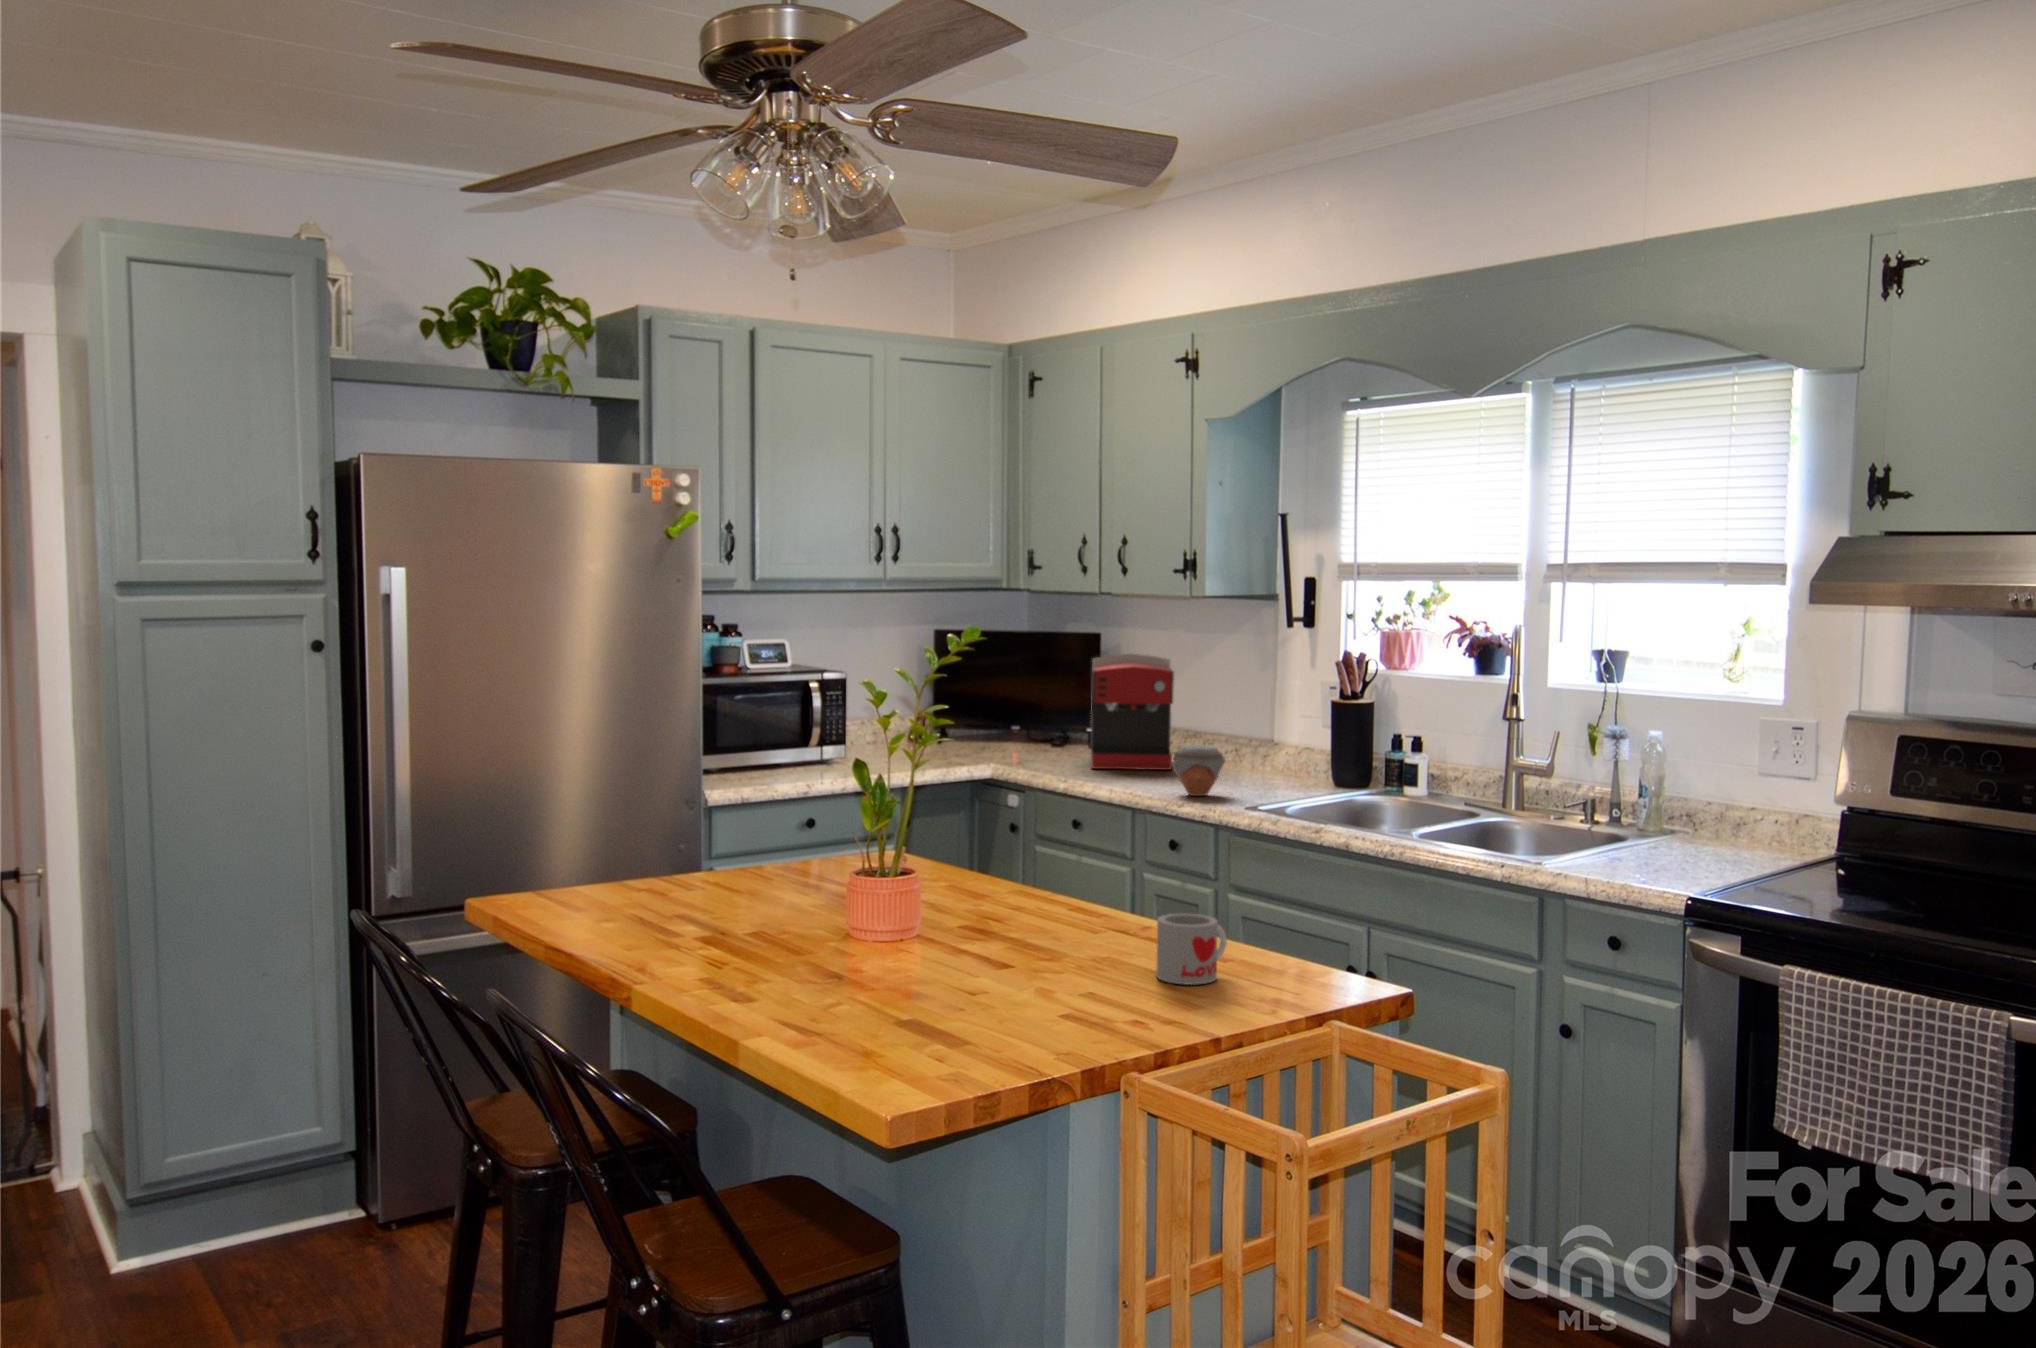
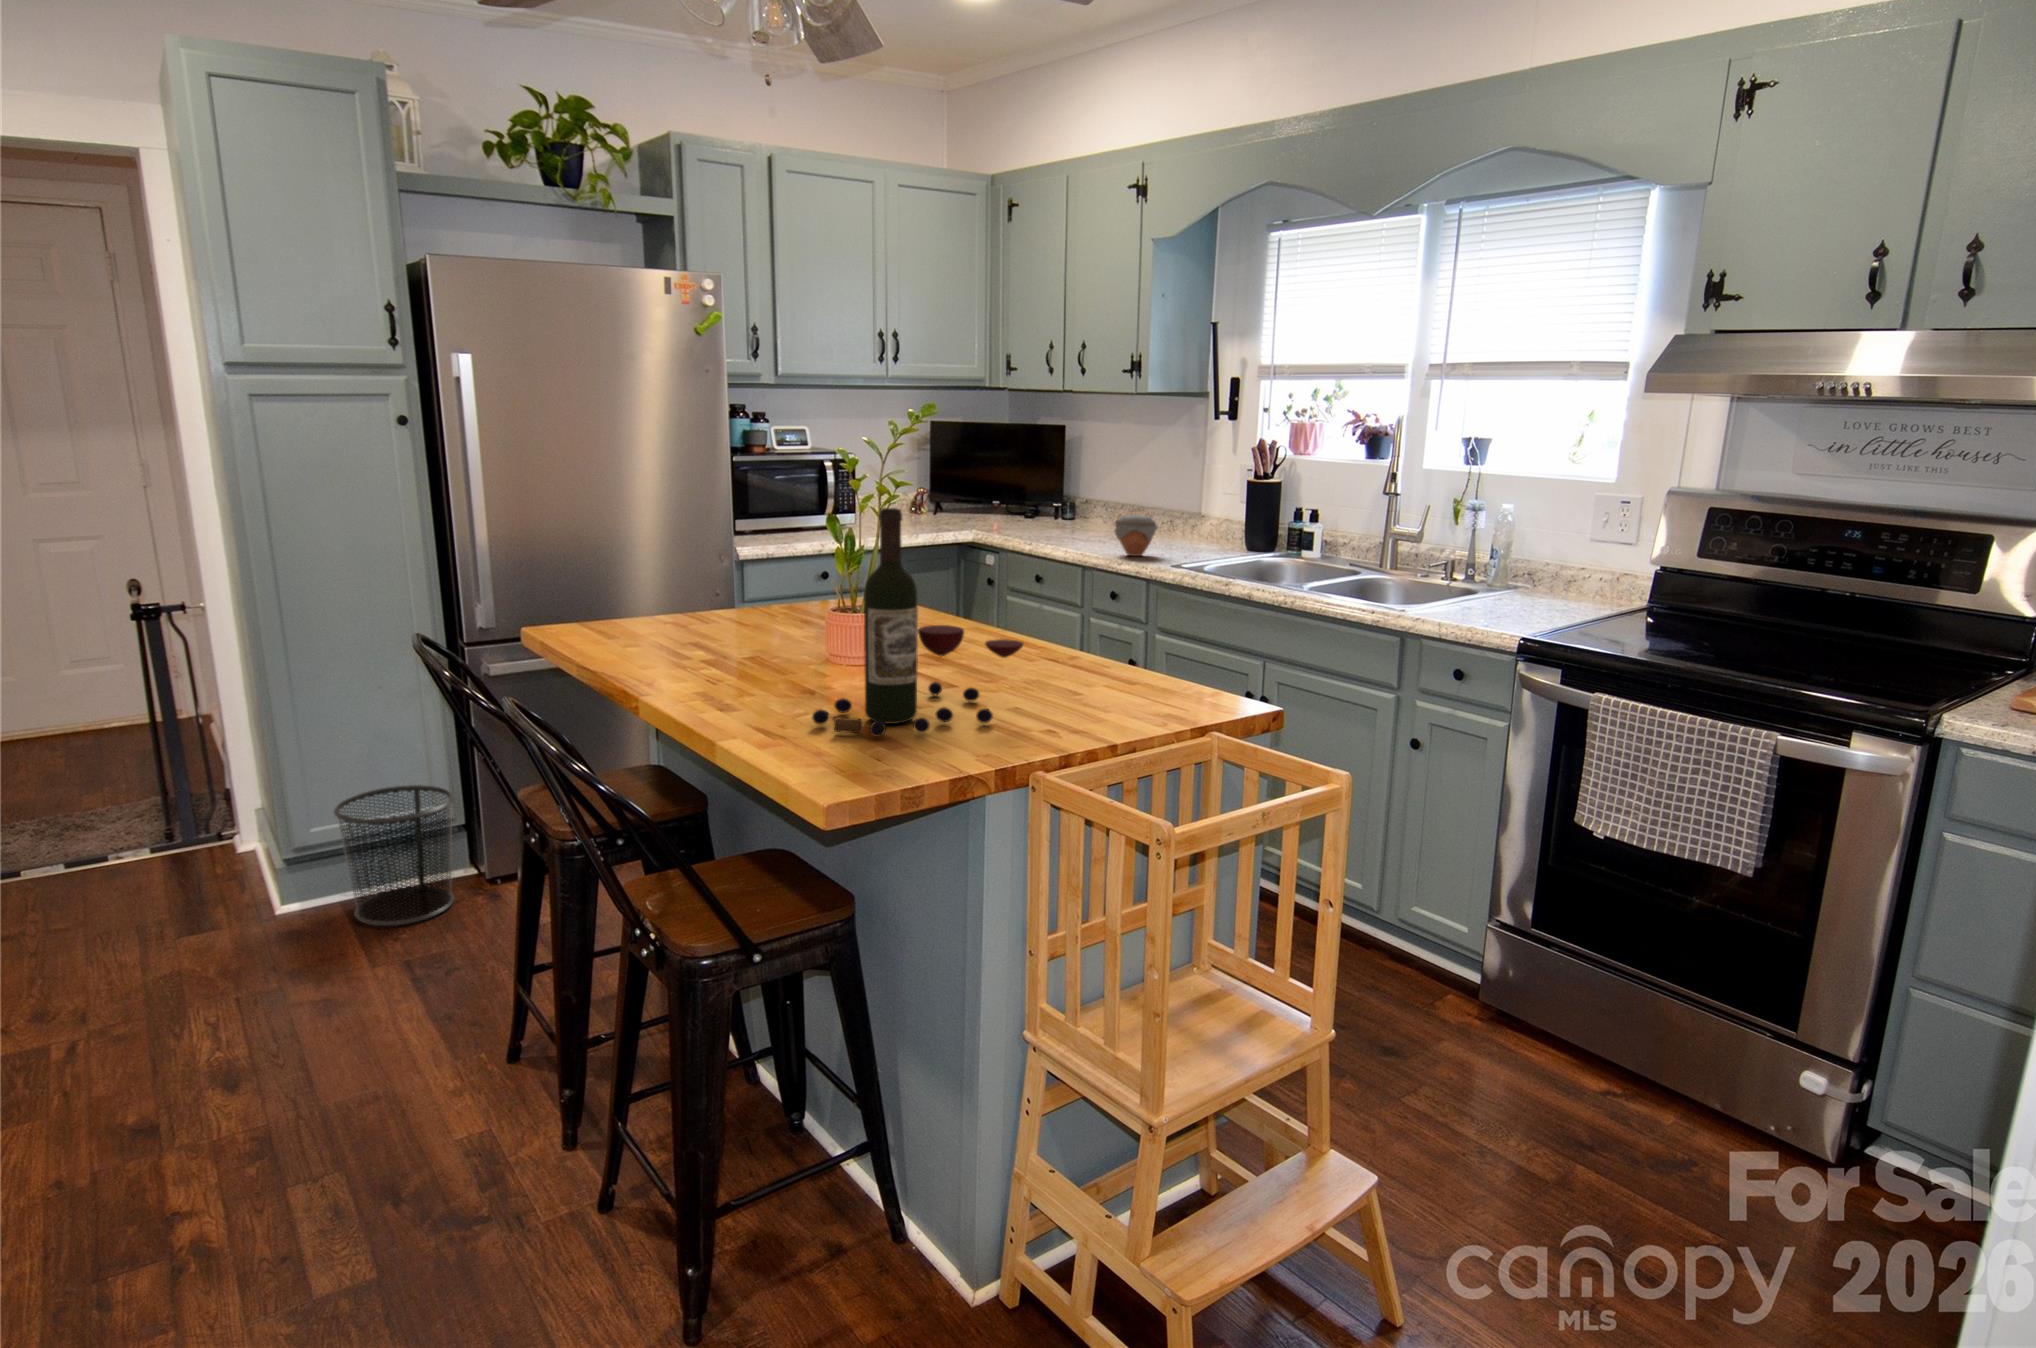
coffee maker: present [1091,654,1174,770] -> none [1053,441,1121,537]
wine bottle: none [853,759,1106,1032] -> present [812,508,1023,737]
mug: present [1156,914,1227,985] -> none [1073,644,1133,702]
waste bin: none [197,1100,348,1288] -> present [333,785,454,926]

